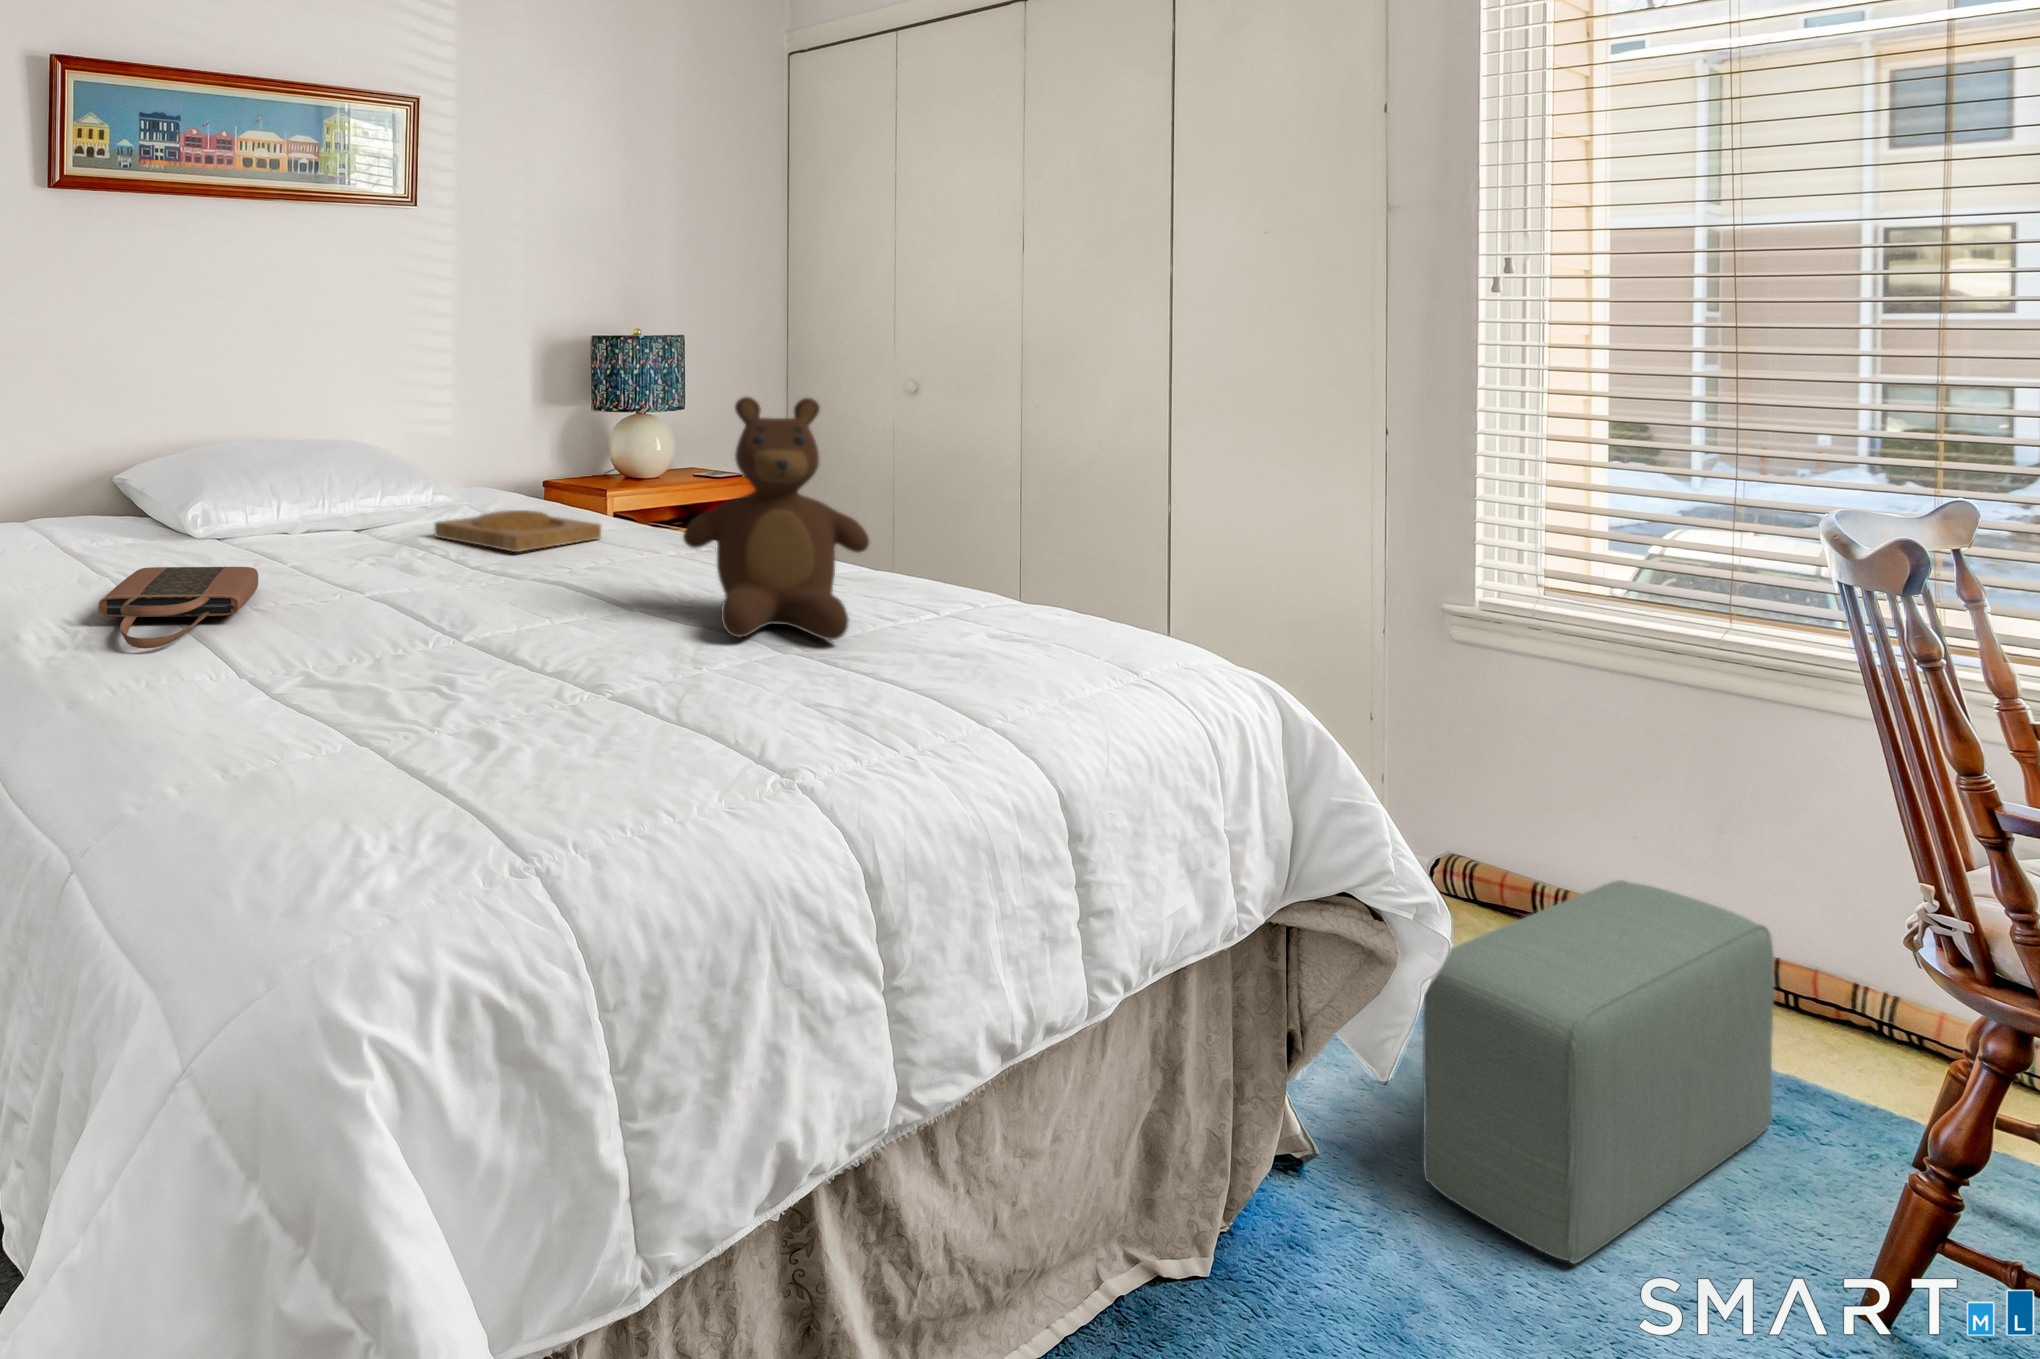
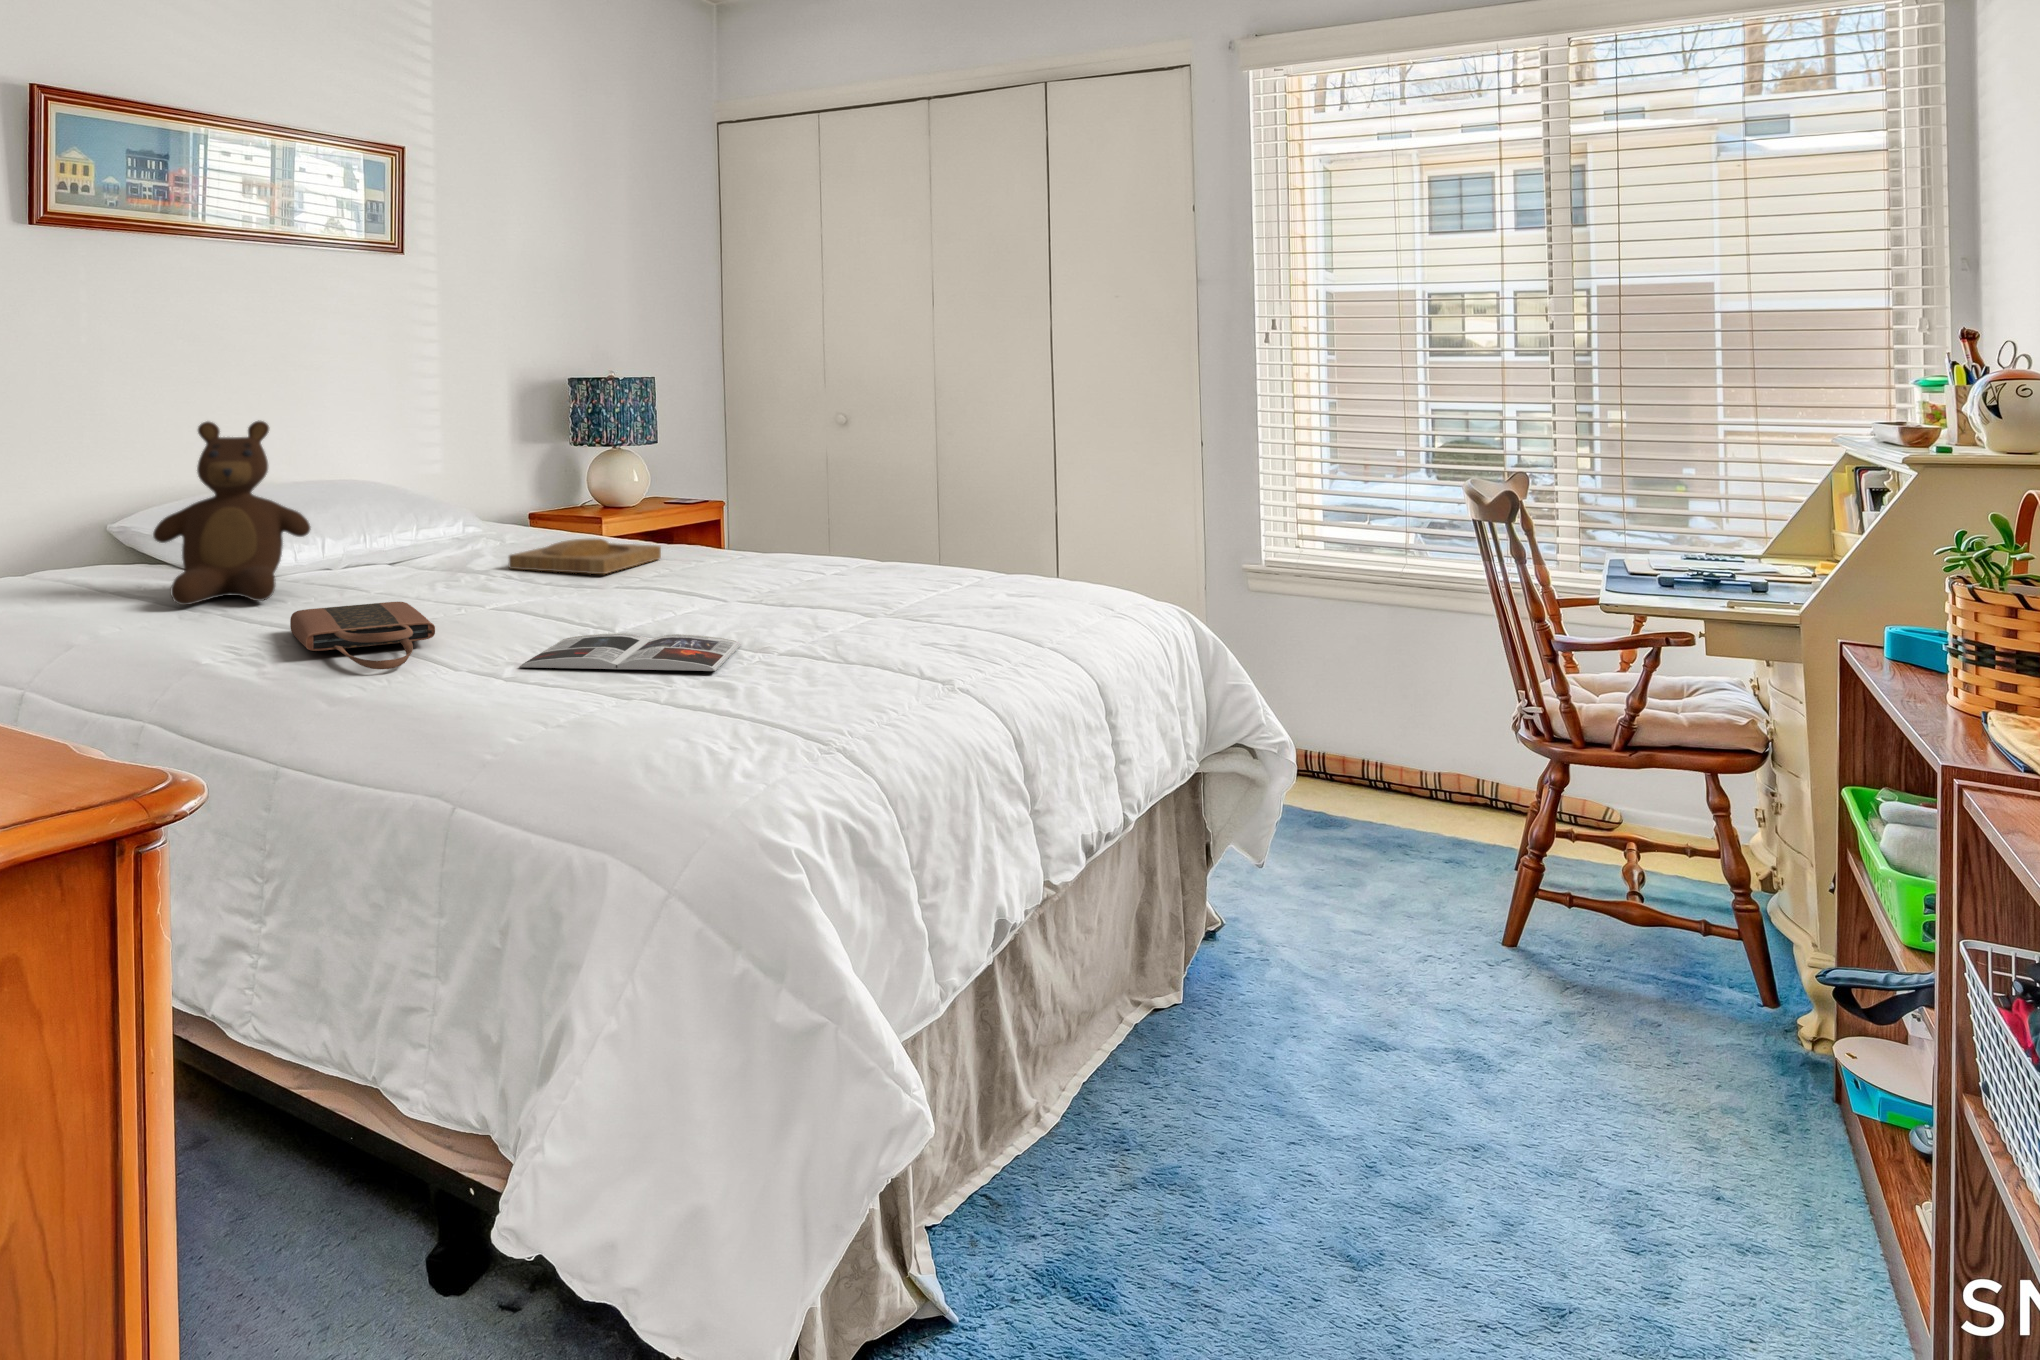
teddy bear: present [683,397,869,640] -> present [153,421,311,605]
magazine: none [281,629,561,701] -> present [520,633,741,671]
pouf: present [1423,880,1774,1264] -> none [1284,729,1456,955]

